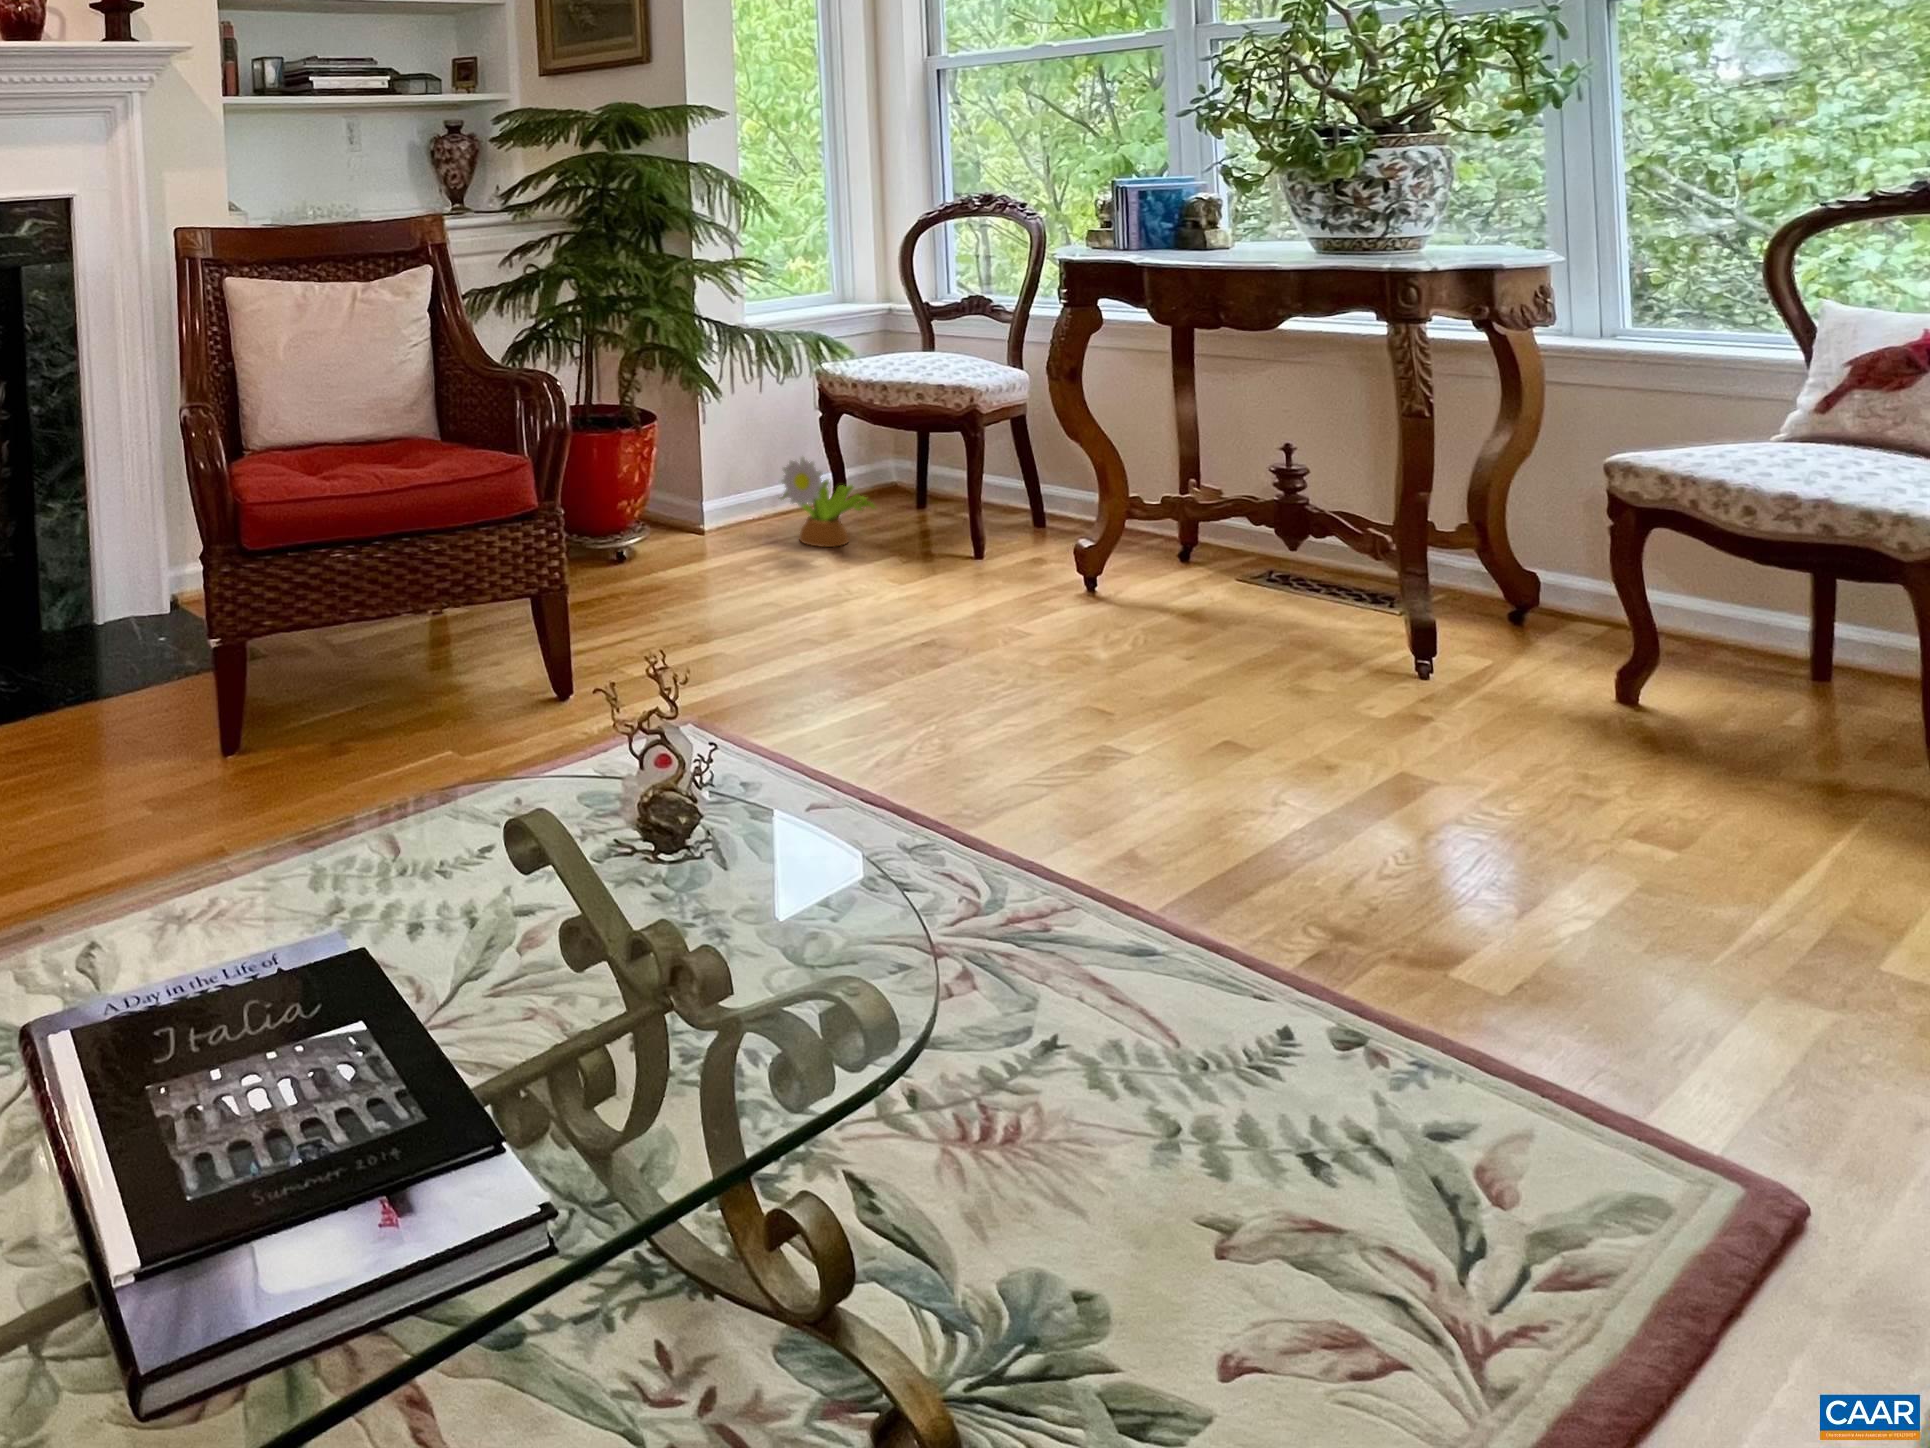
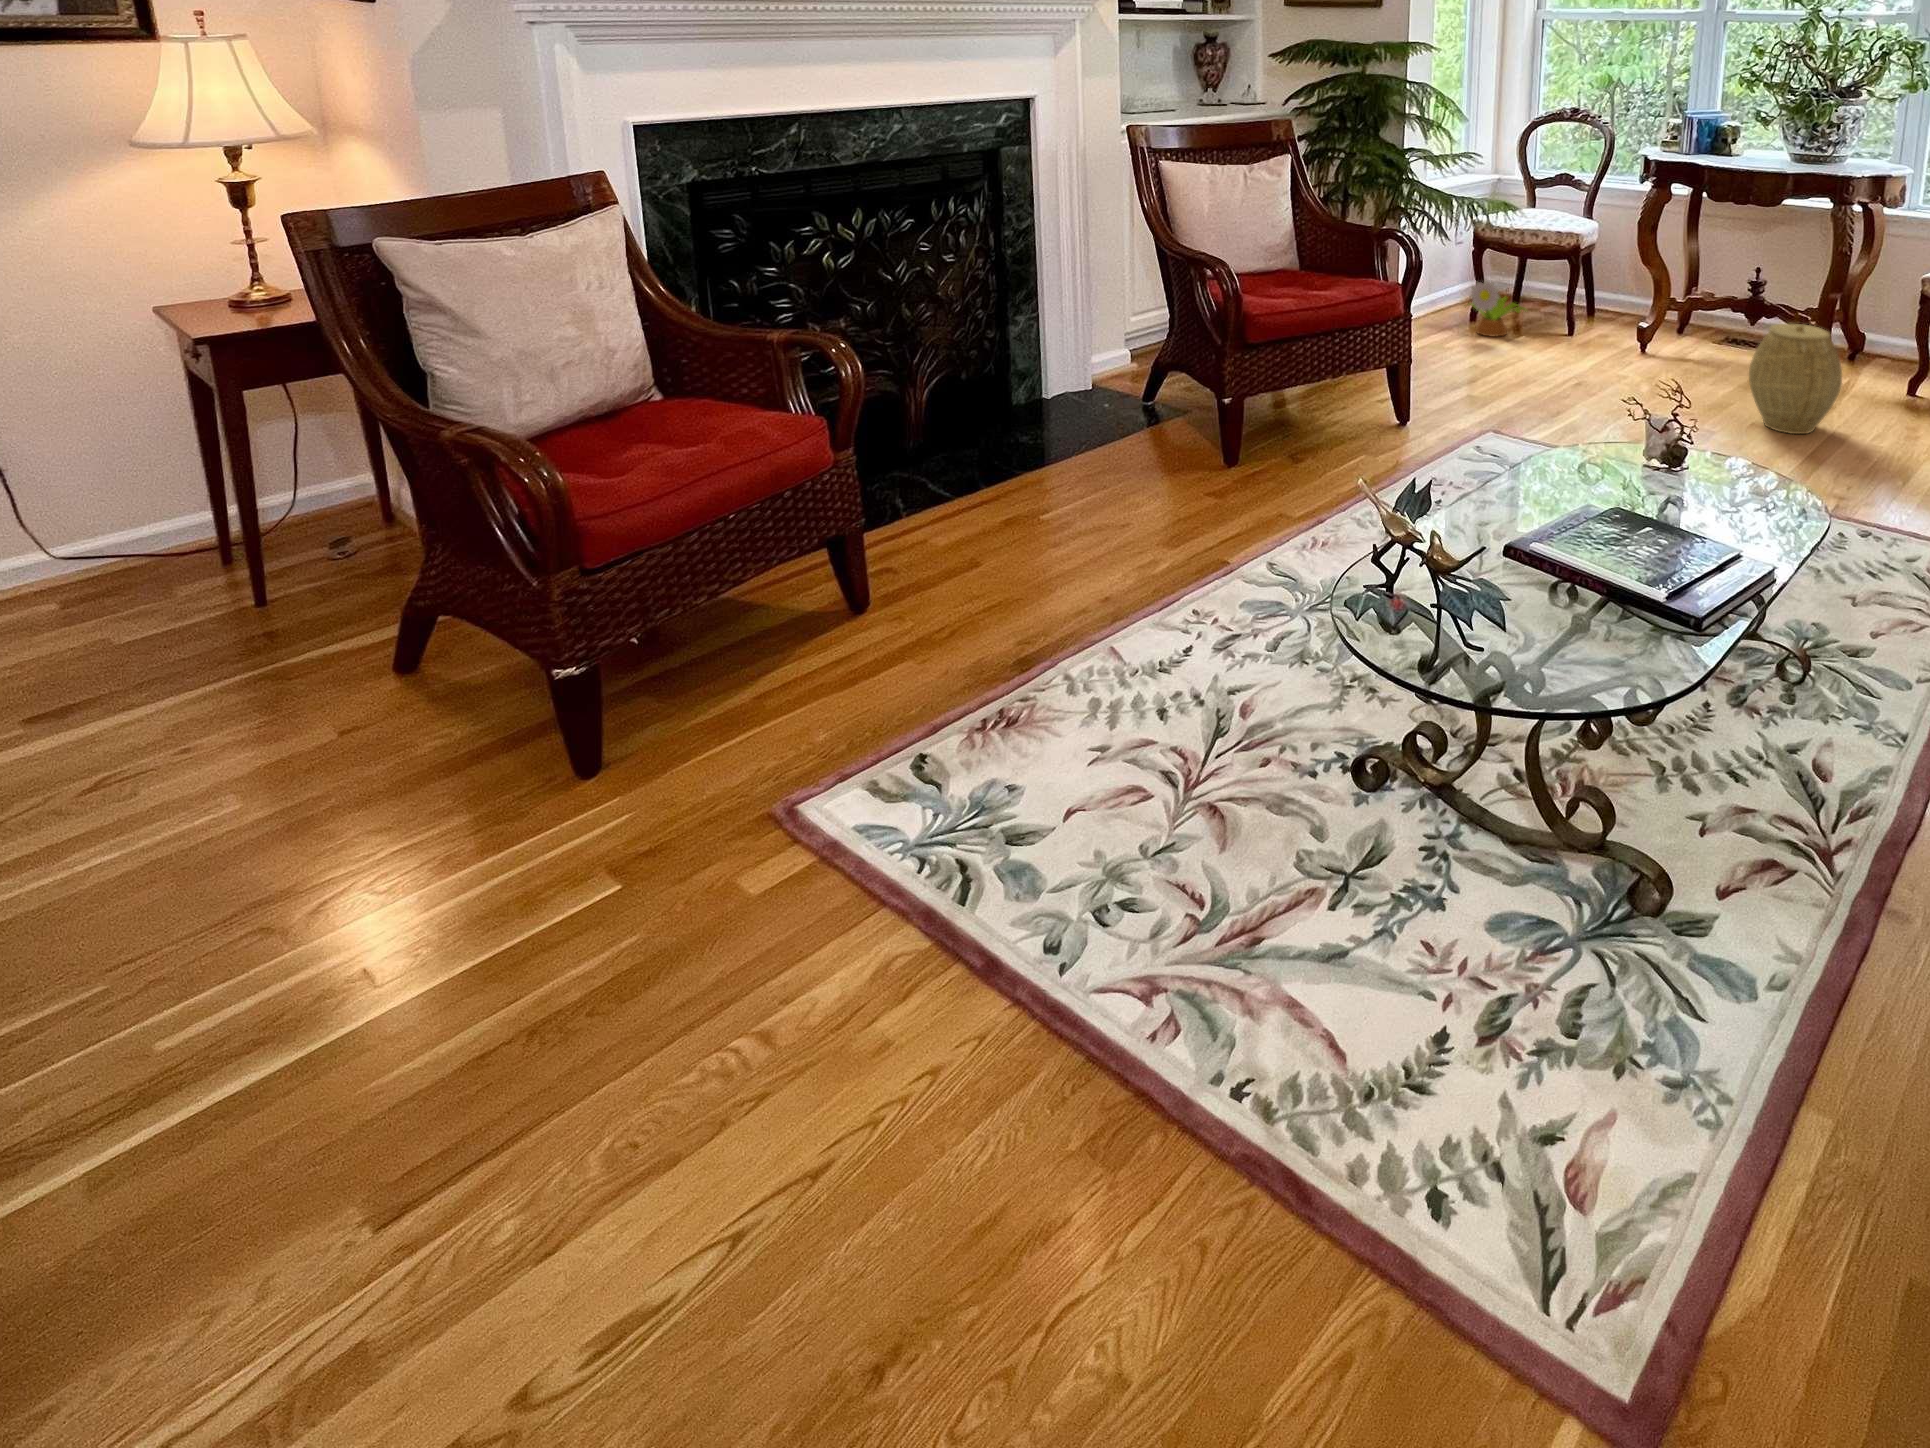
woven basket: none [1194,546,1393,767] -> present [1749,324,1842,434]

